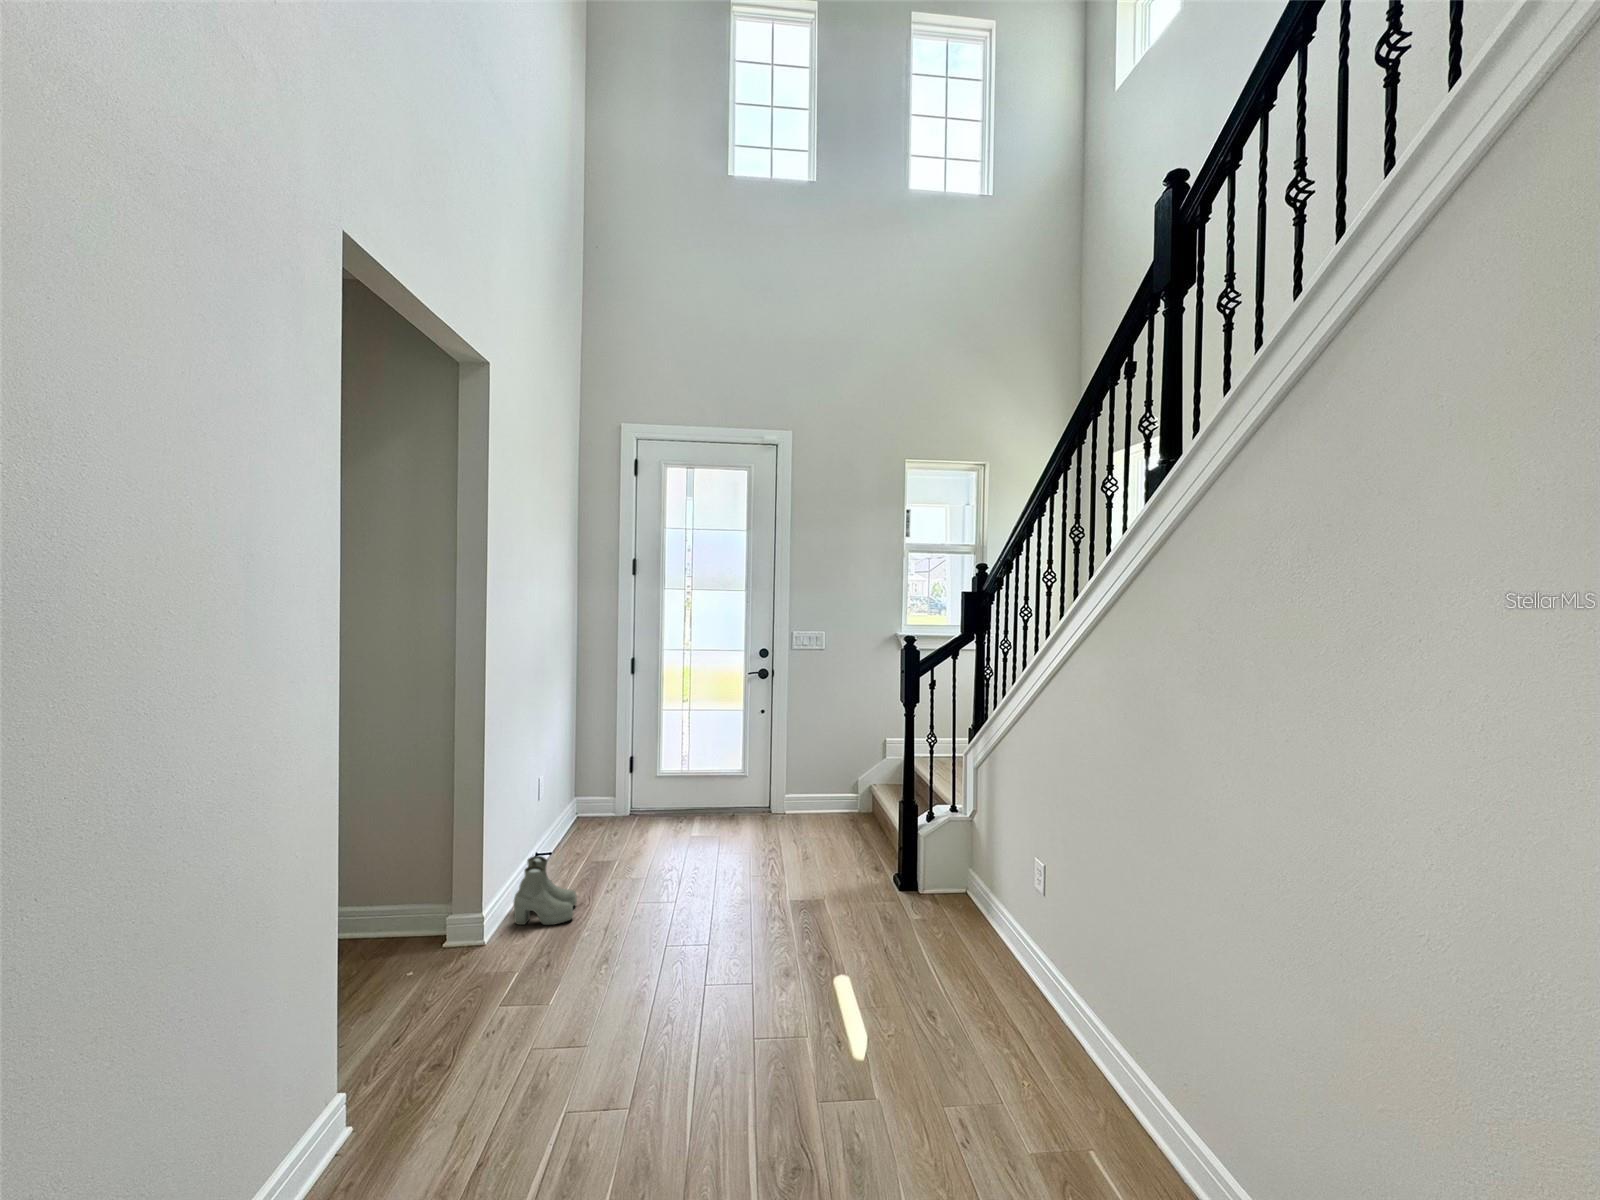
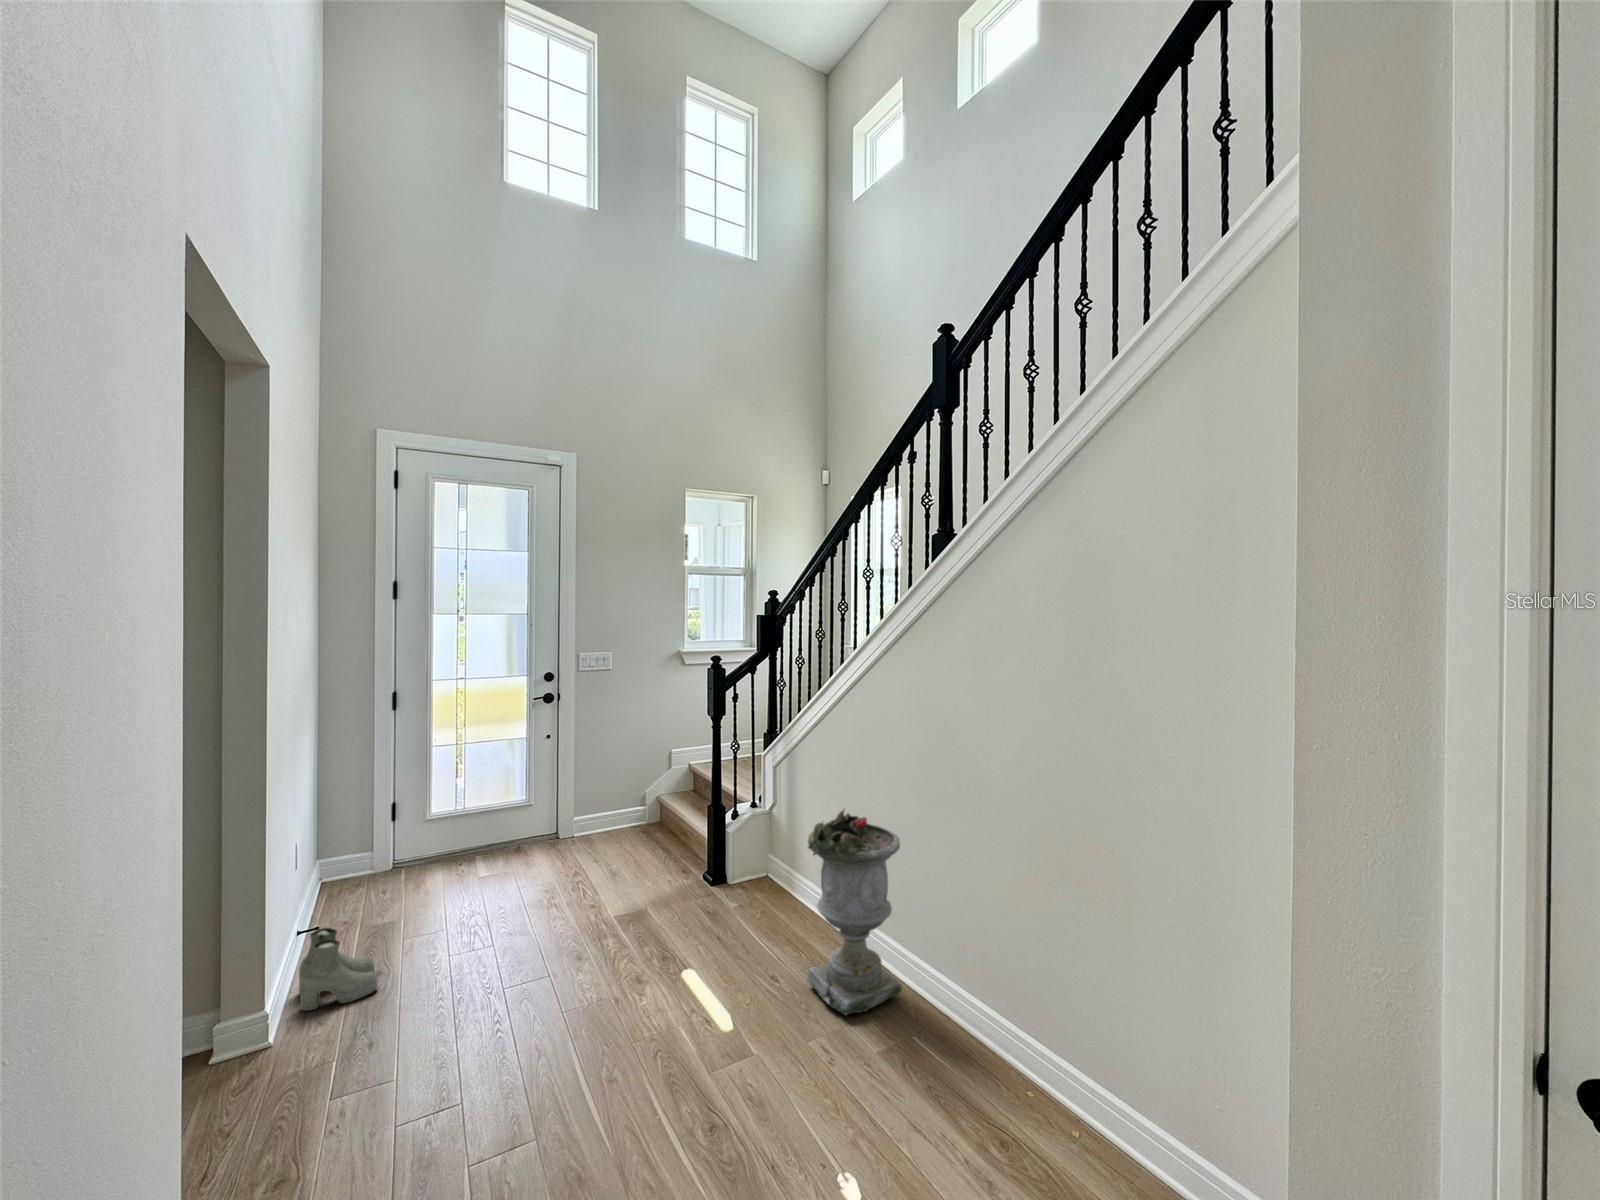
planter: none [960,819,1085,1074] -> present [807,809,902,1015]

